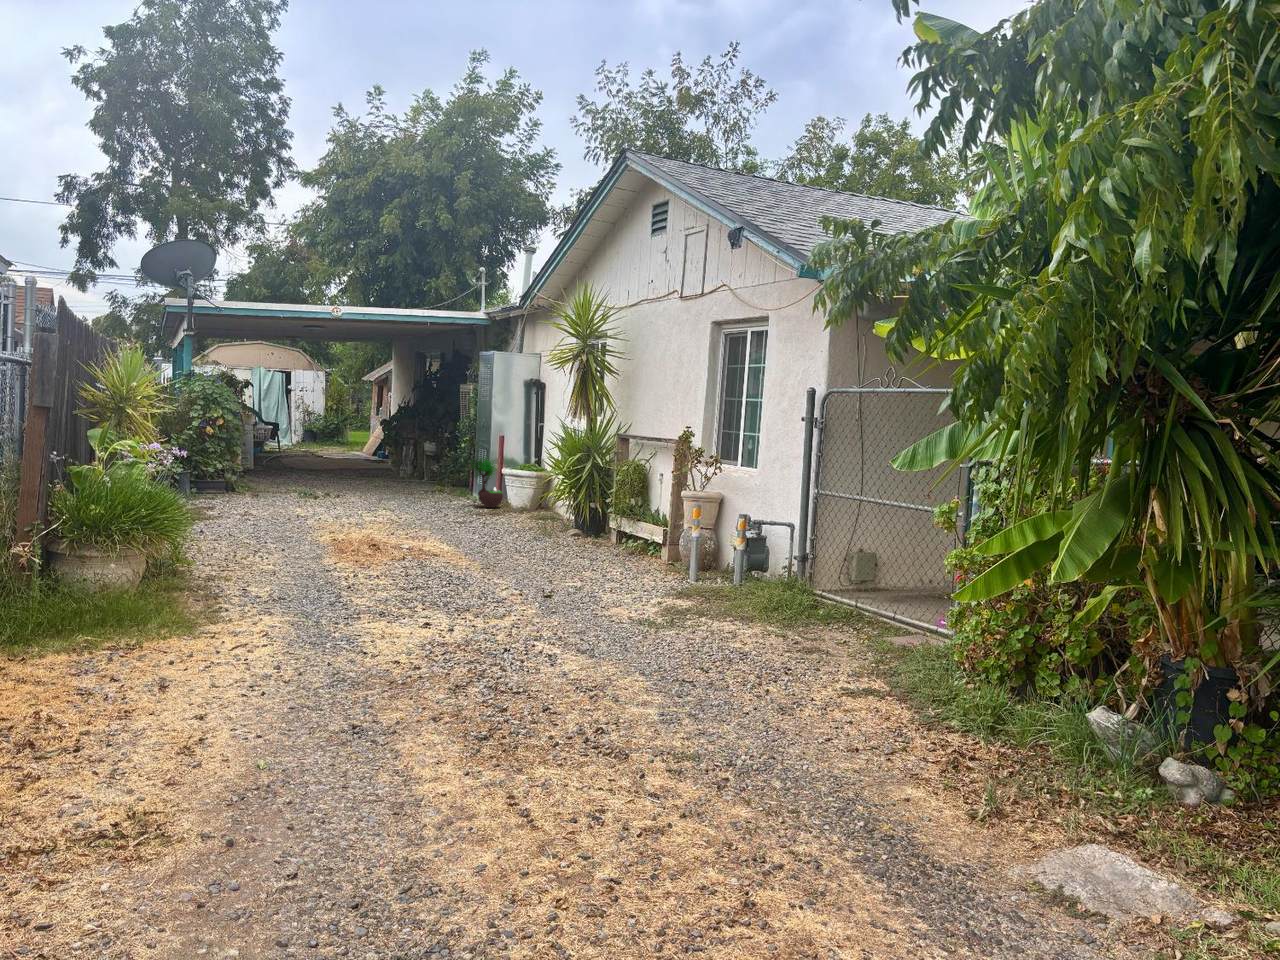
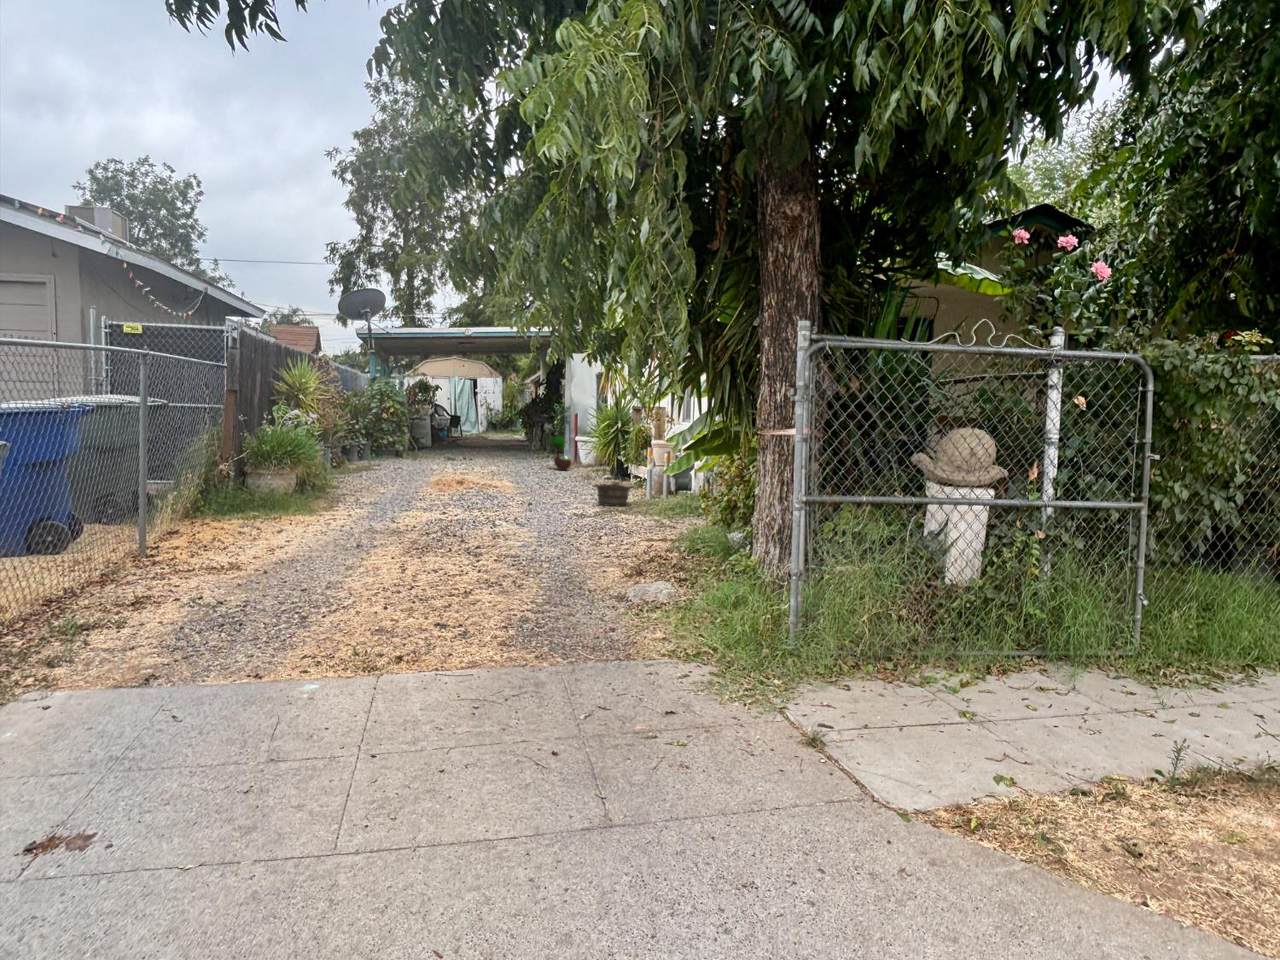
bucket: none [623,539,678,577] -> present [594,482,630,506]

